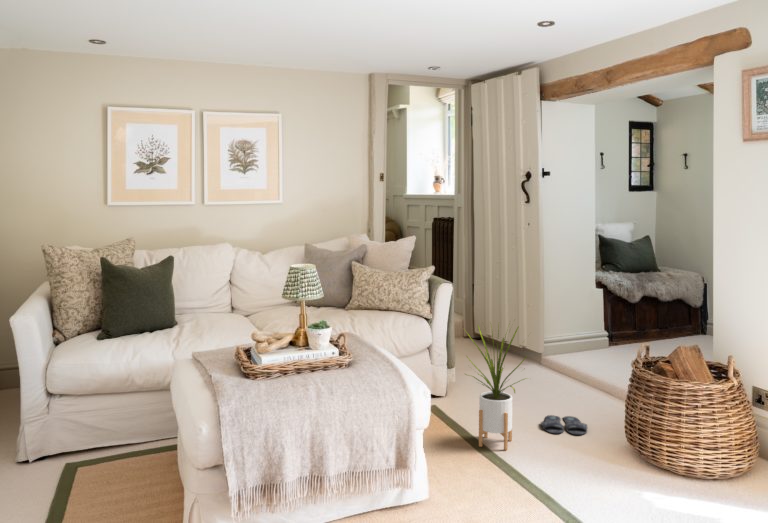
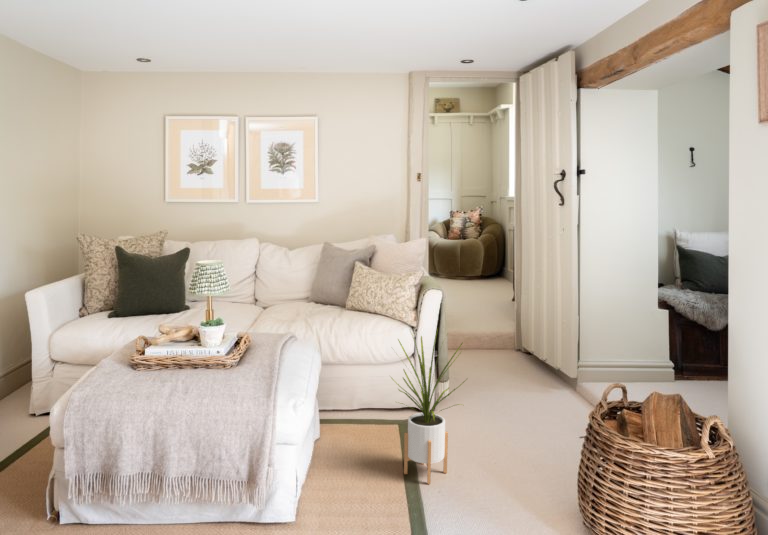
slippers: present [541,415,587,435] -> none [497,448,553,480]

